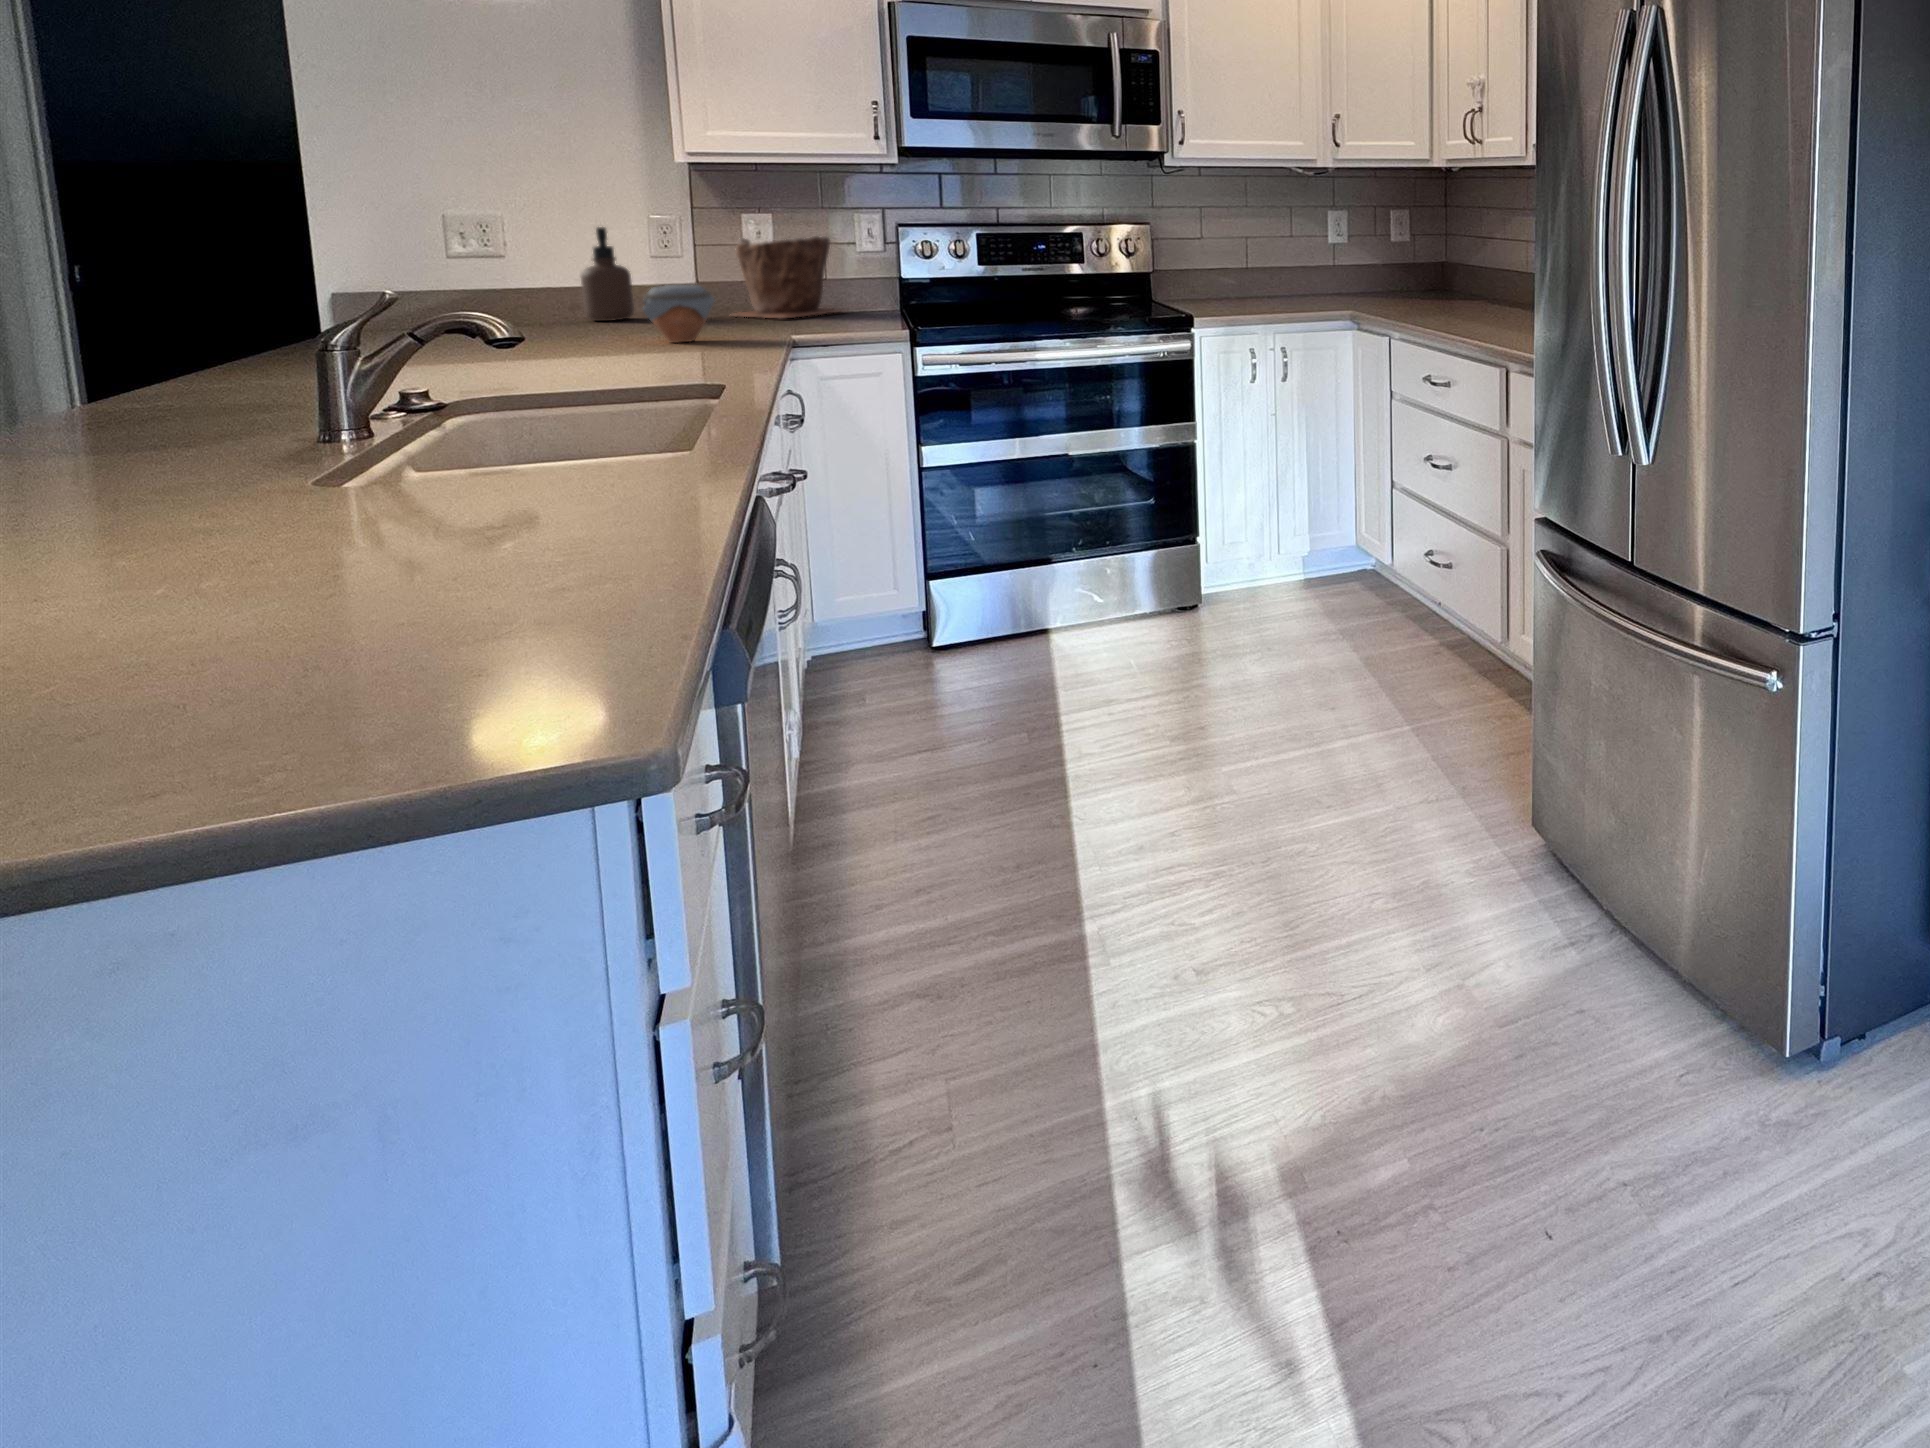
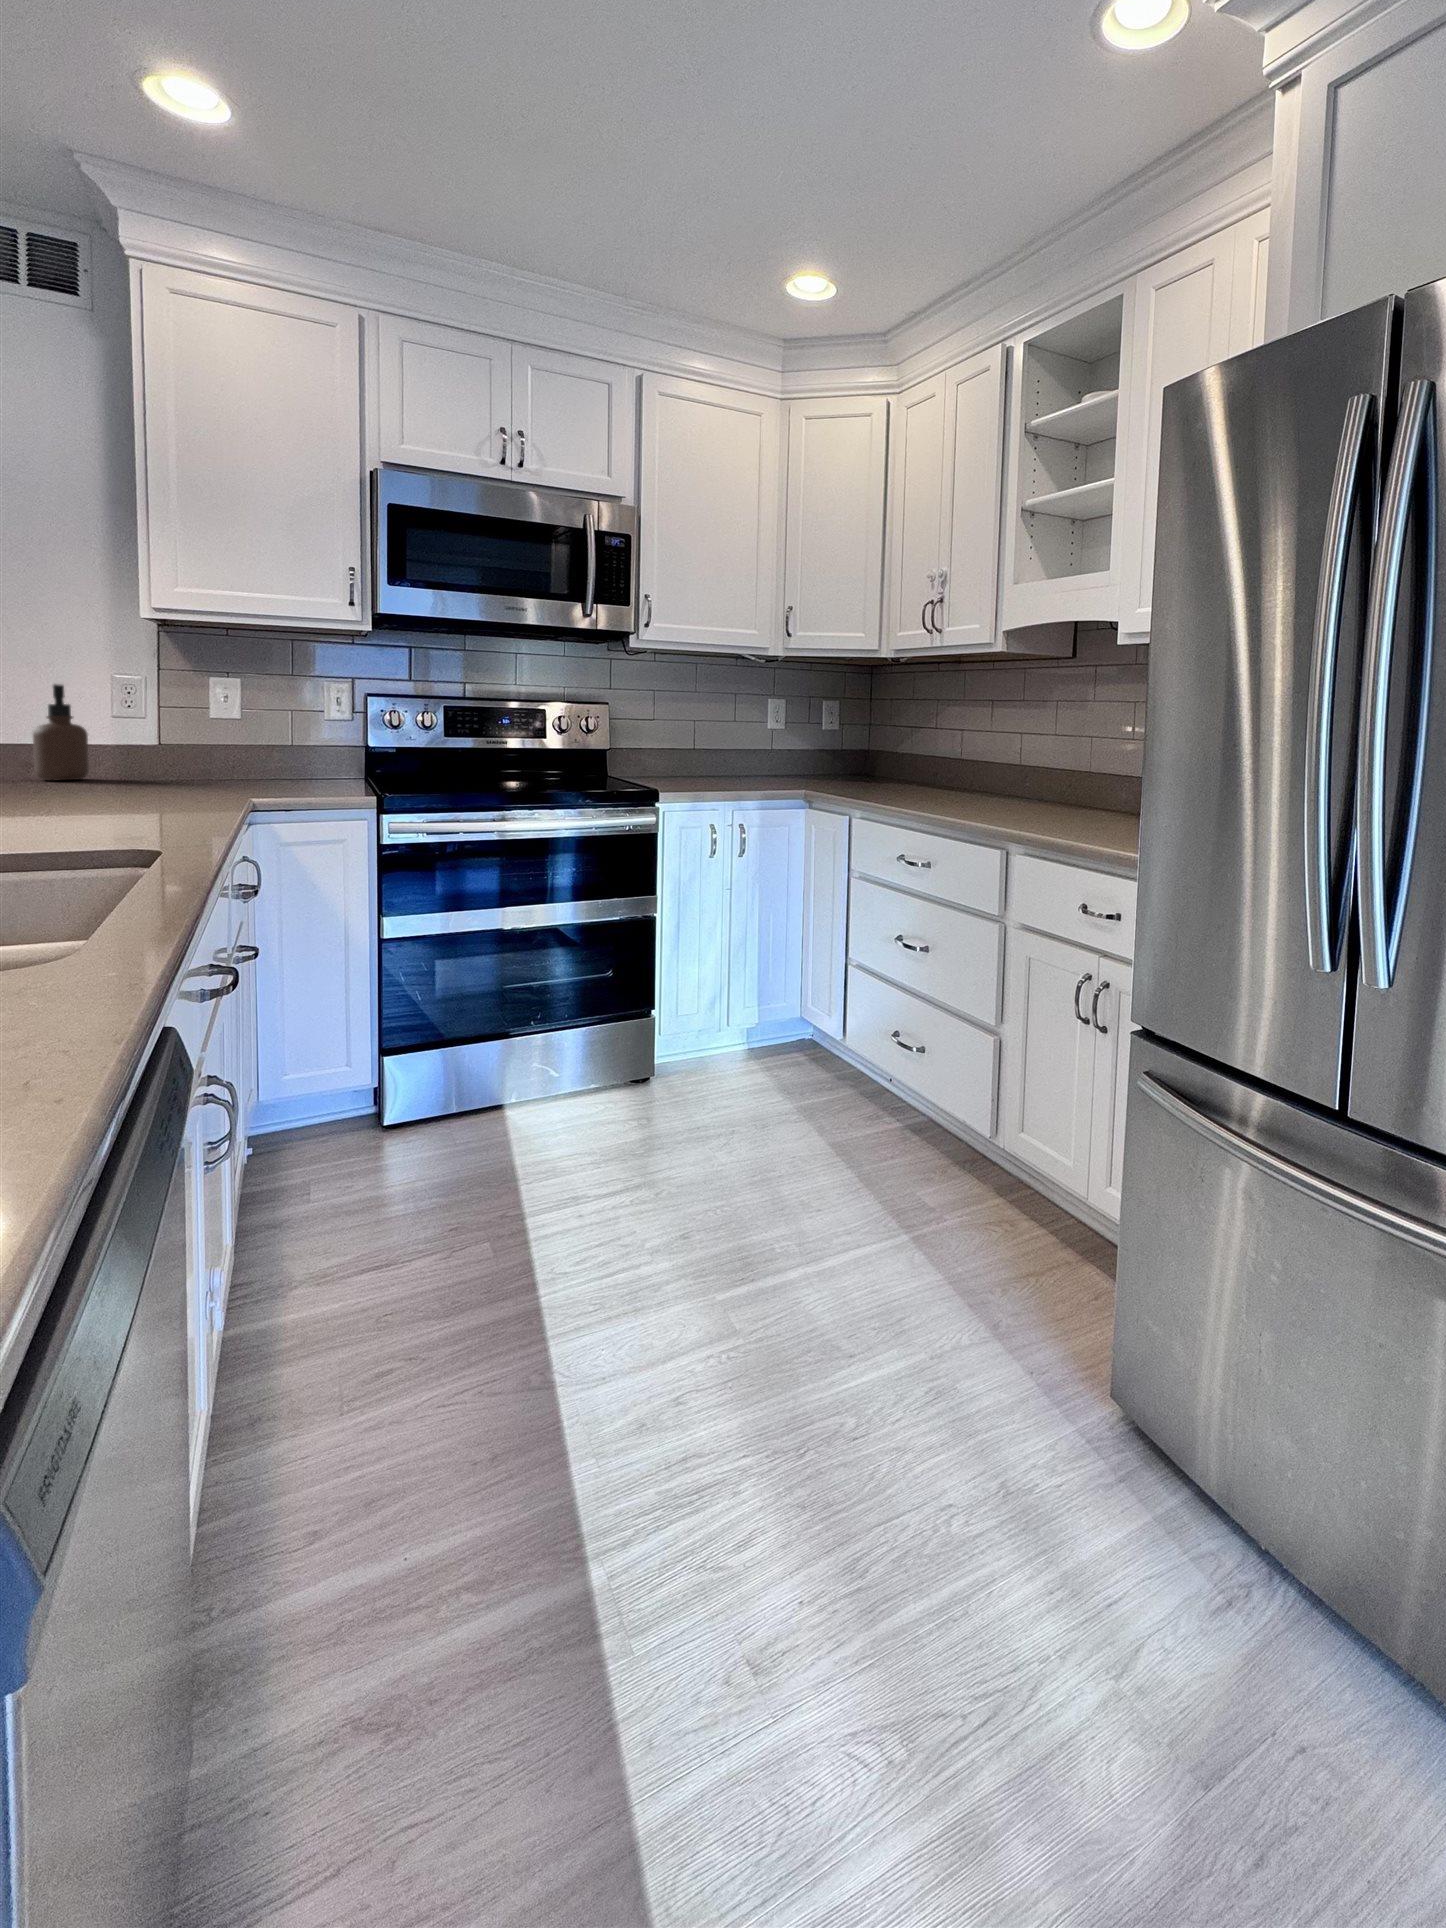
plant pot: present [733,236,843,318] -> none [189,701,314,783]
jar: present [643,285,715,343] -> none [83,741,170,802]

